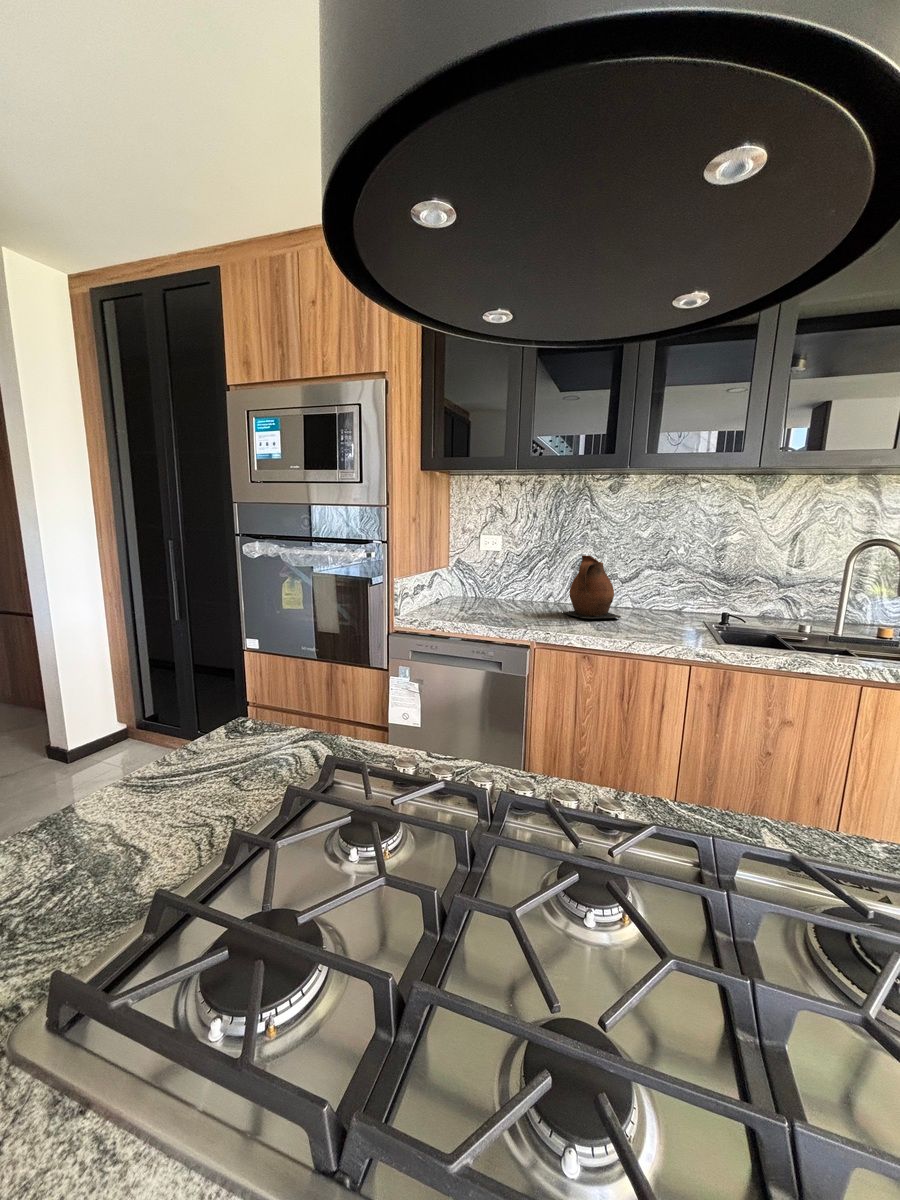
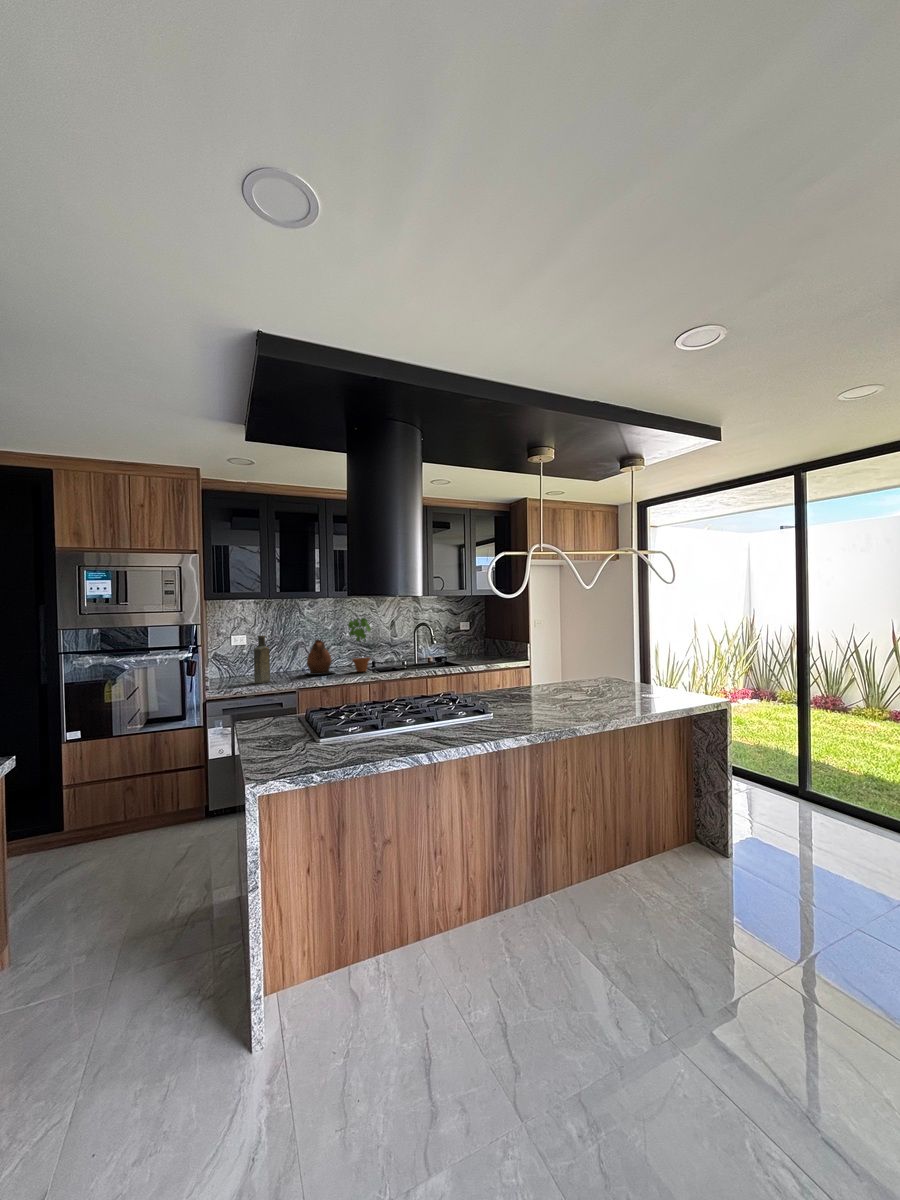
potted plant: none [650,521,696,628] -> present [348,618,371,672]
bottle: none [460,540,493,614] -> present [254,636,270,684]

